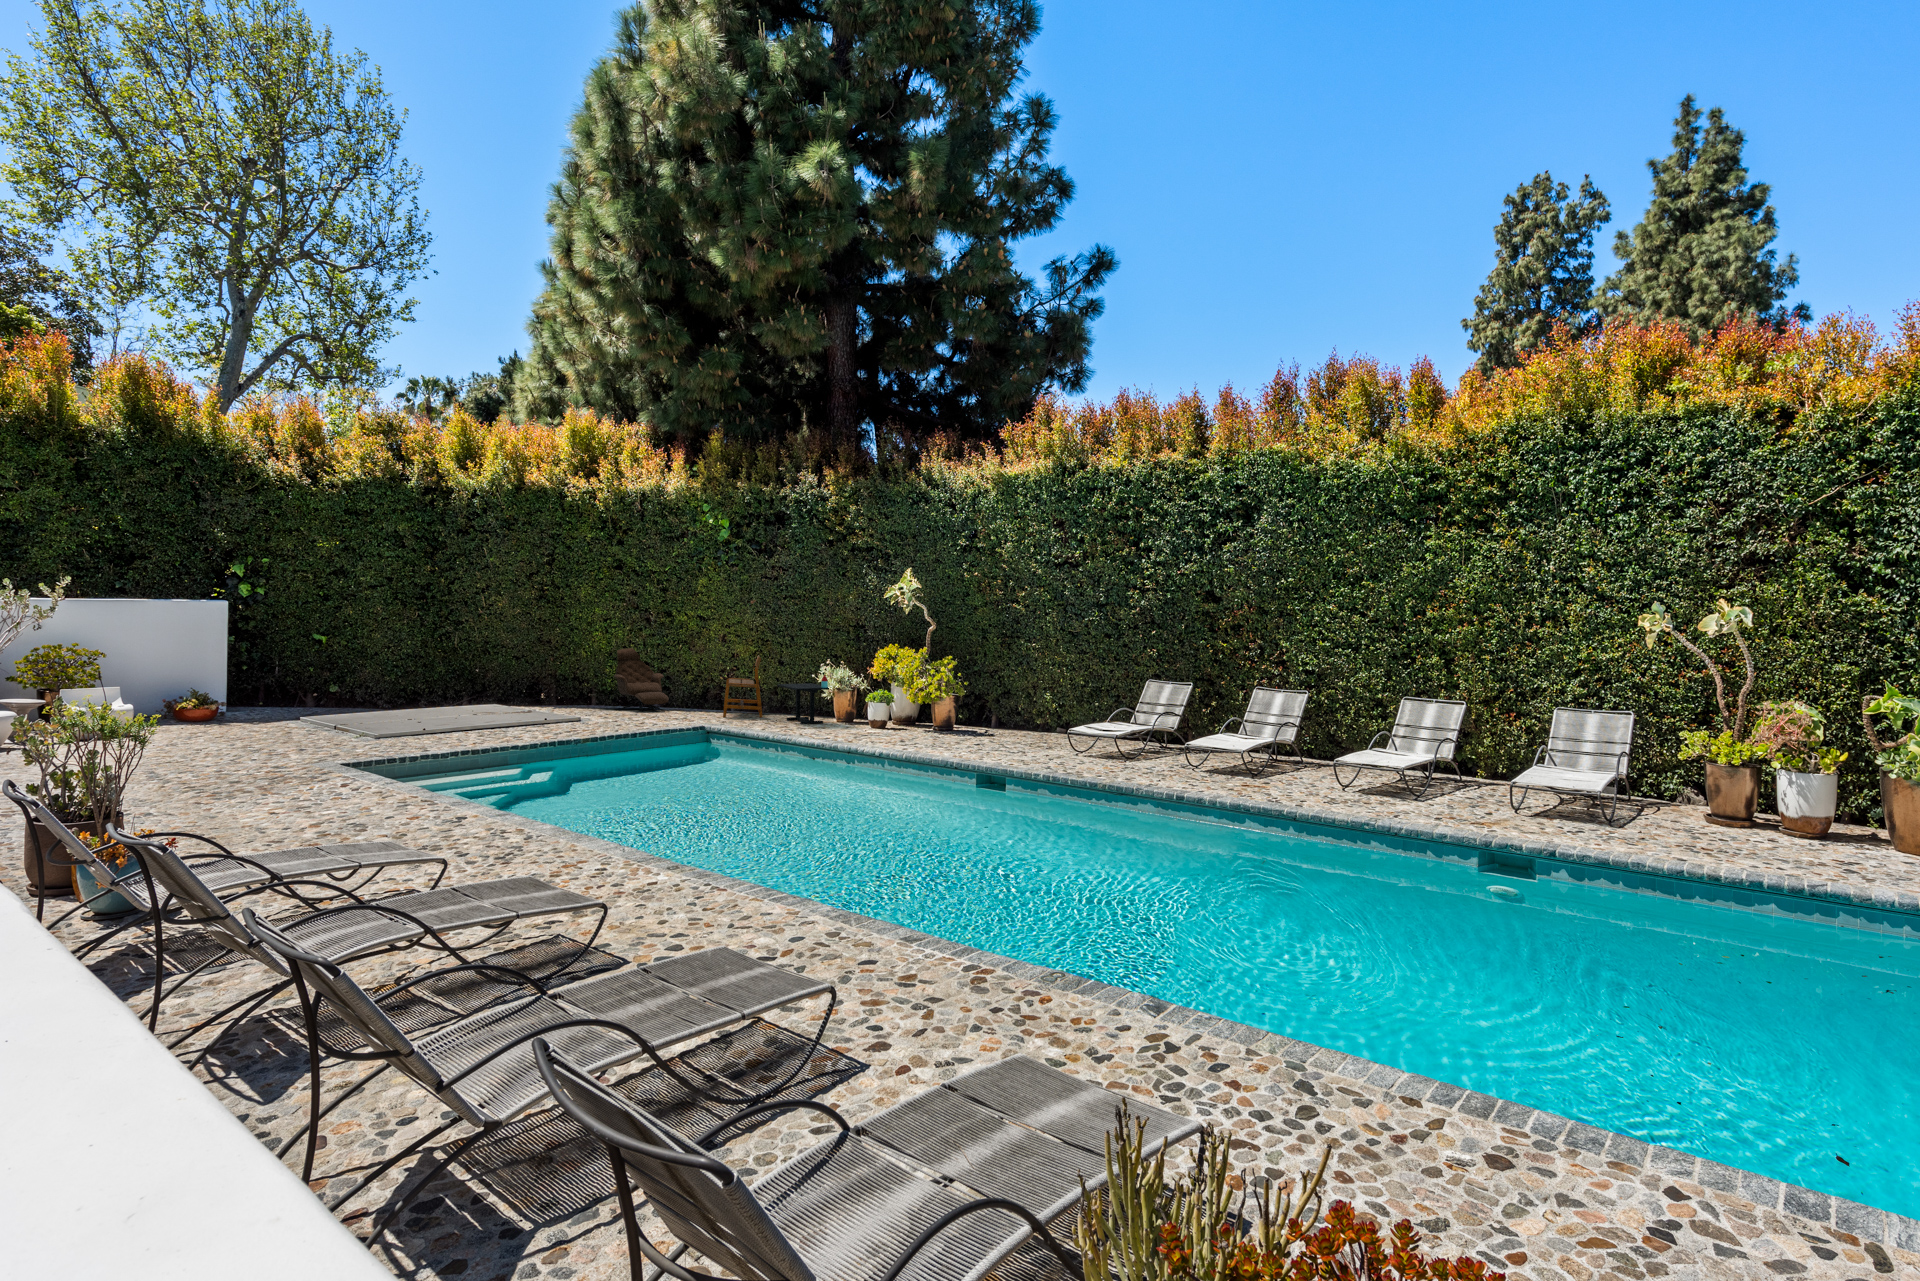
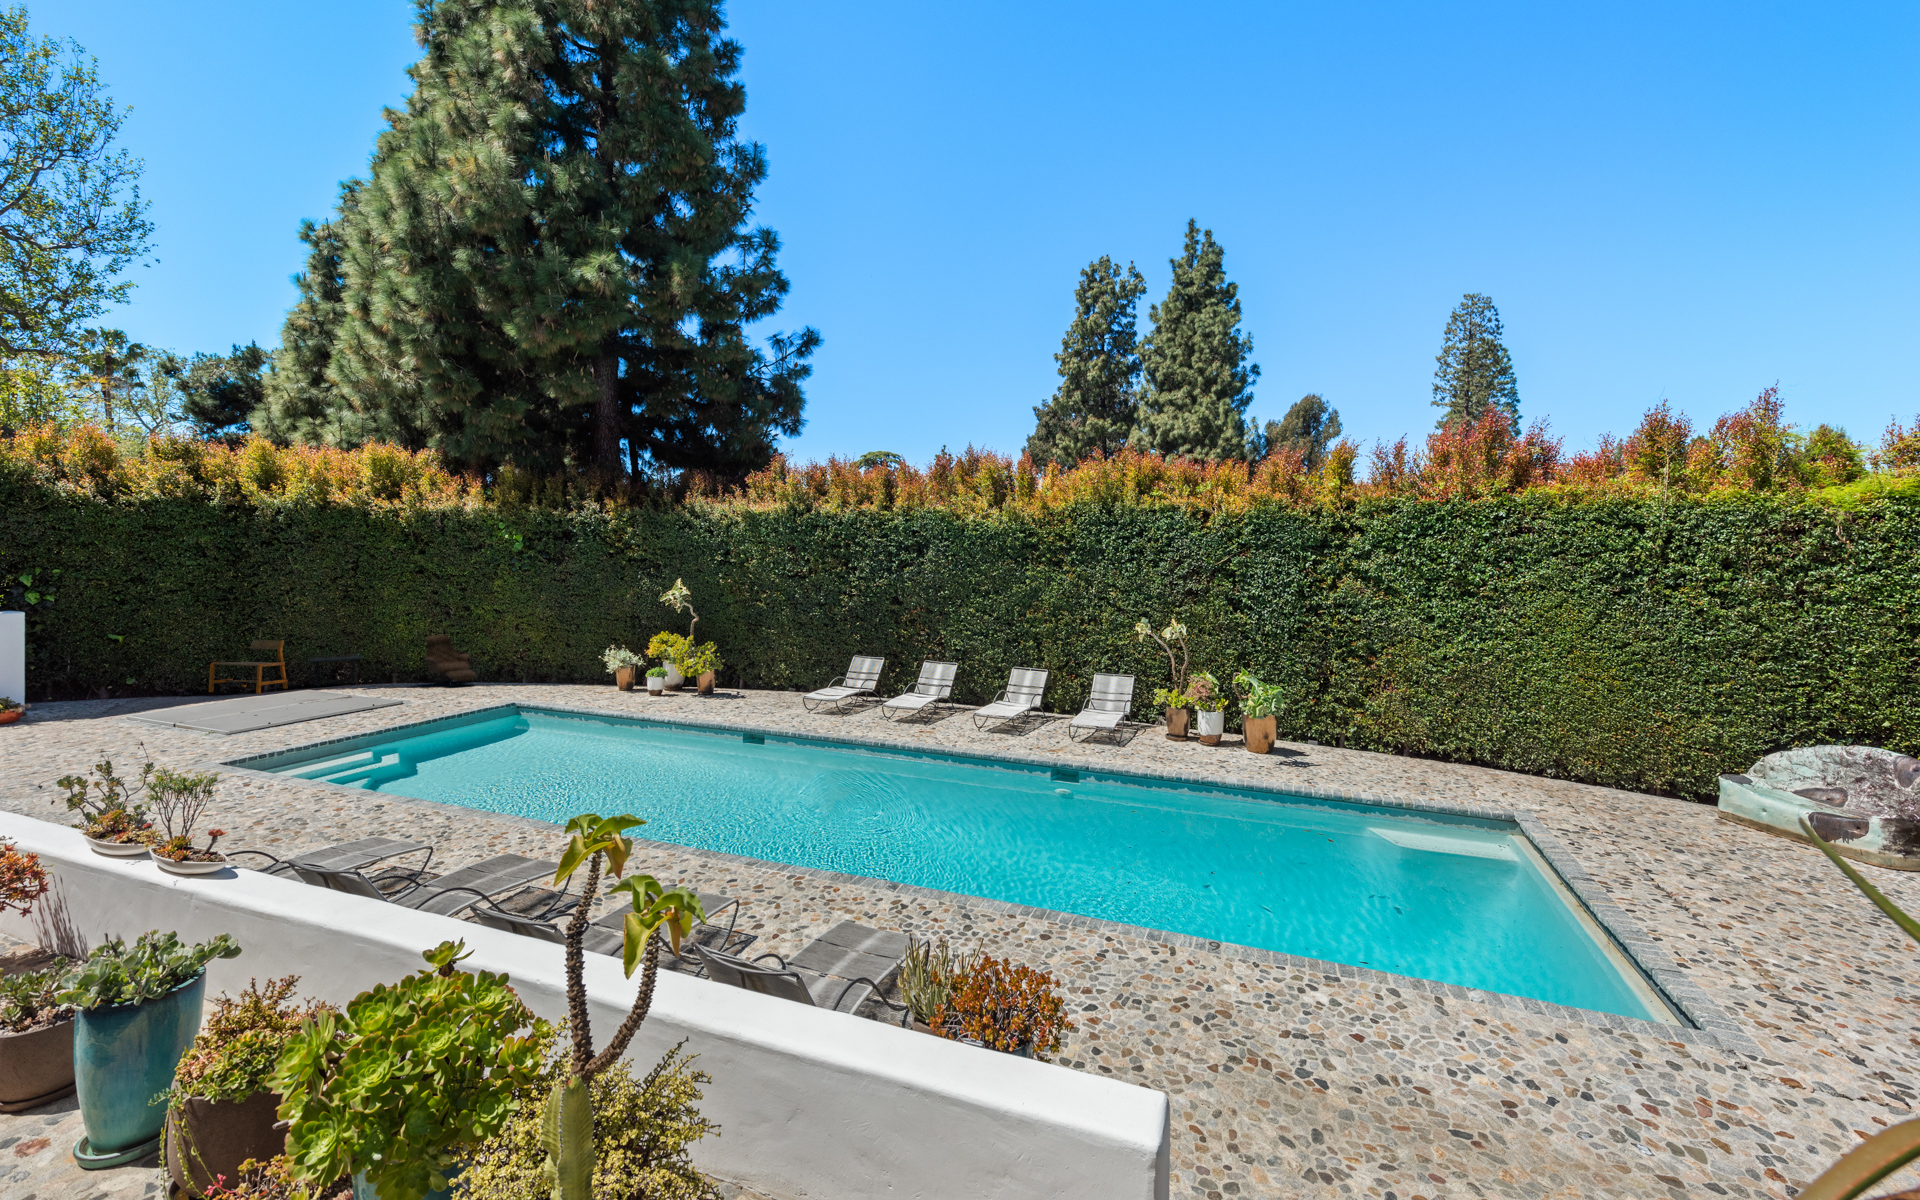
bench: present [723,655,763,717] -> present [209,640,288,694]
side table: present [777,675,829,724] -> present [309,654,361,687]

